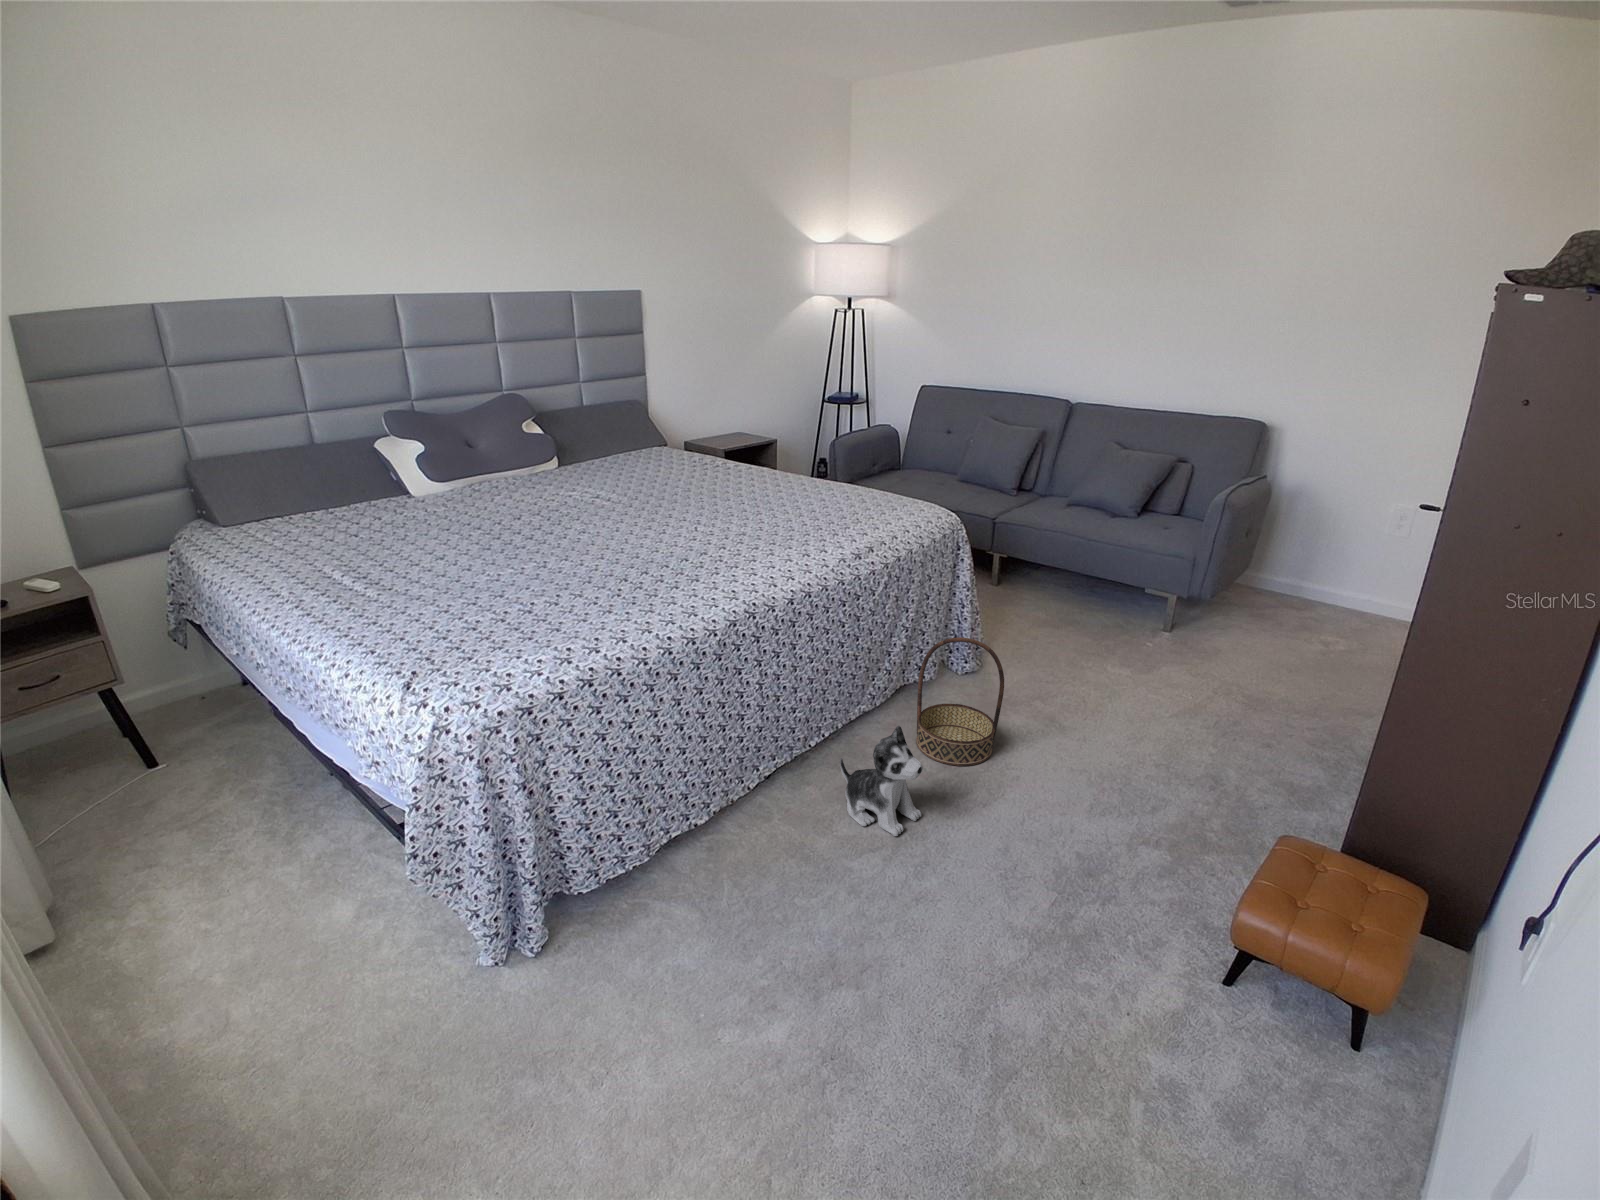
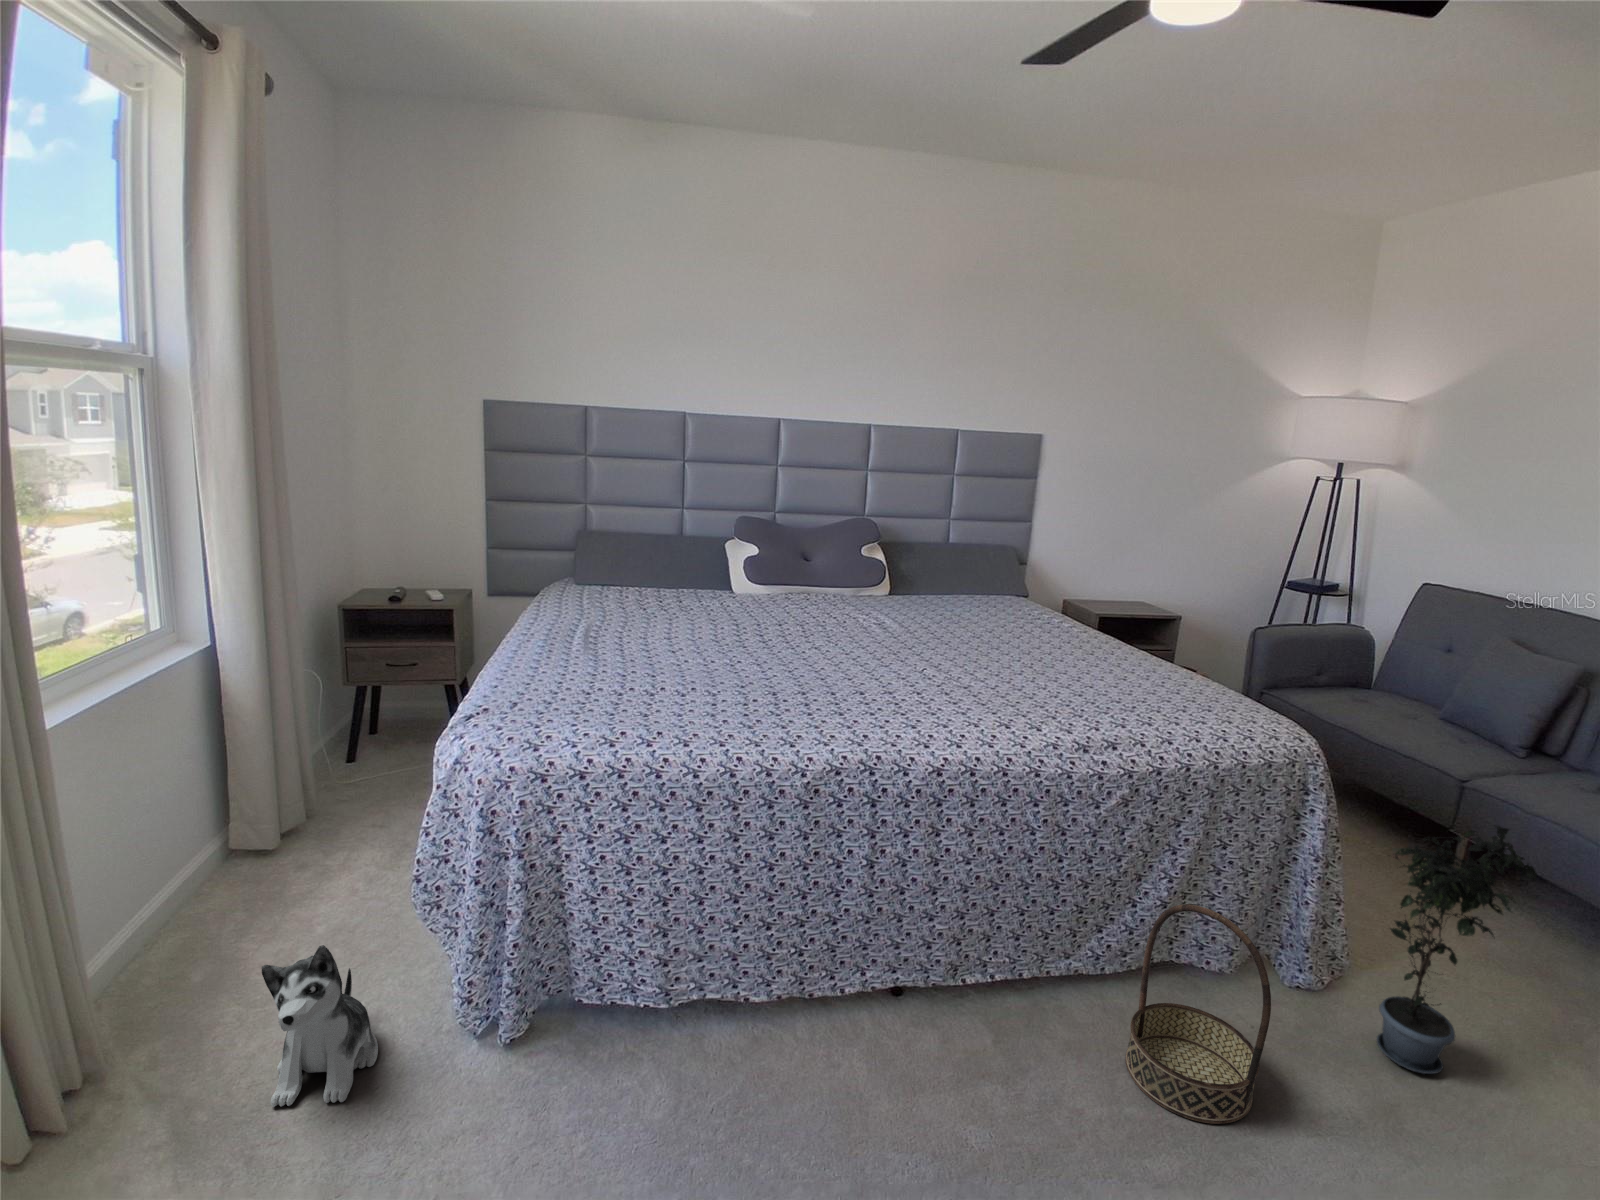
potted plant: none [1009,540,1085,694] -> present [1377,826,1537,1074]
plush toy: present [840,726,923,836] -> present [262,945,378,1107]

